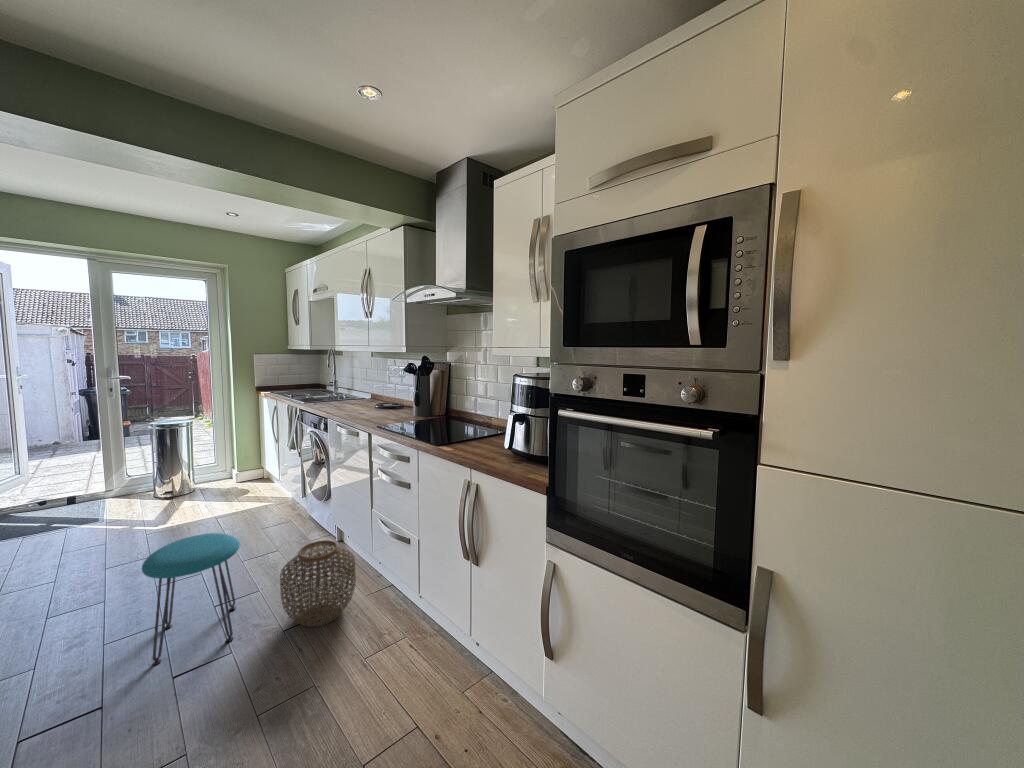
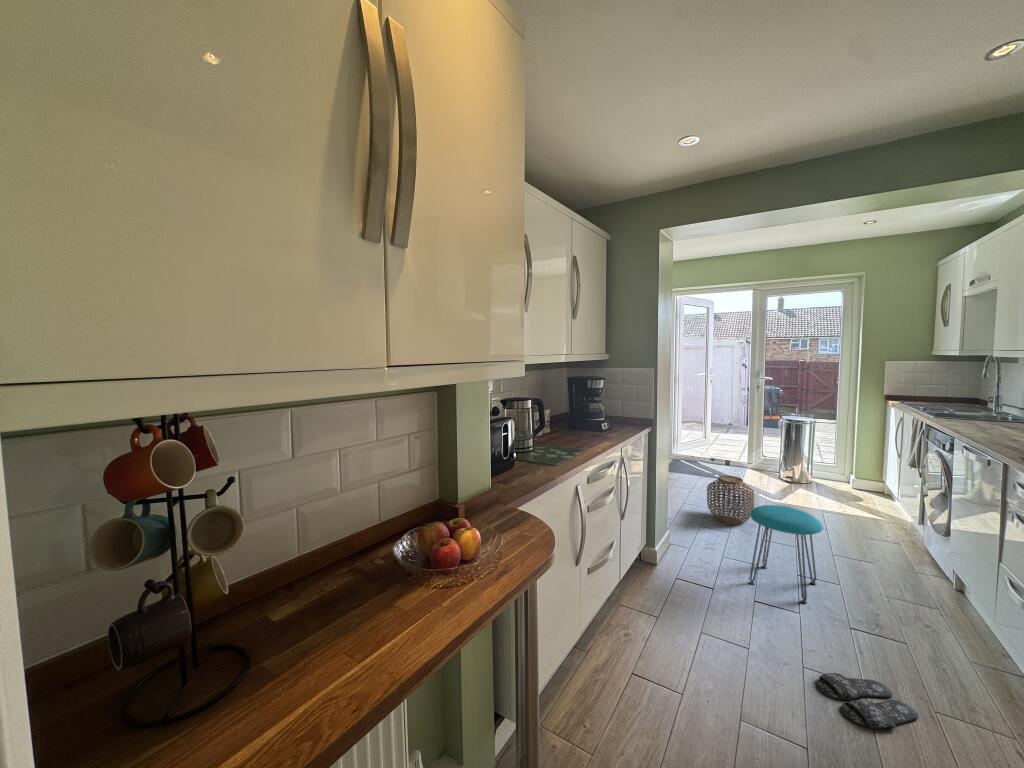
woven basket: present [280,540,356,626] -> present [707,475,754,525]
slippers: none [273,672,356,743] -> present [817,673,918,729]

